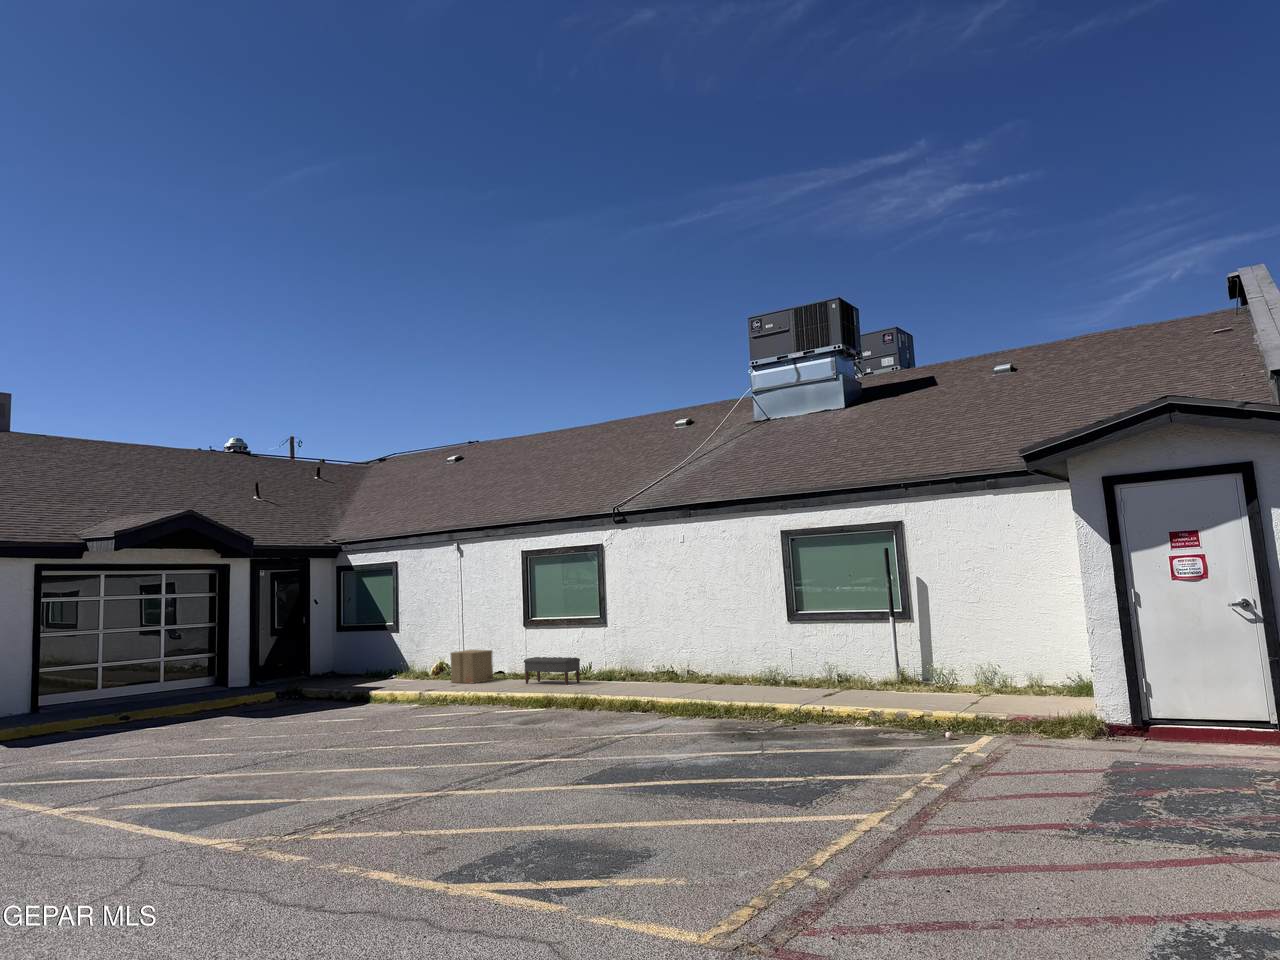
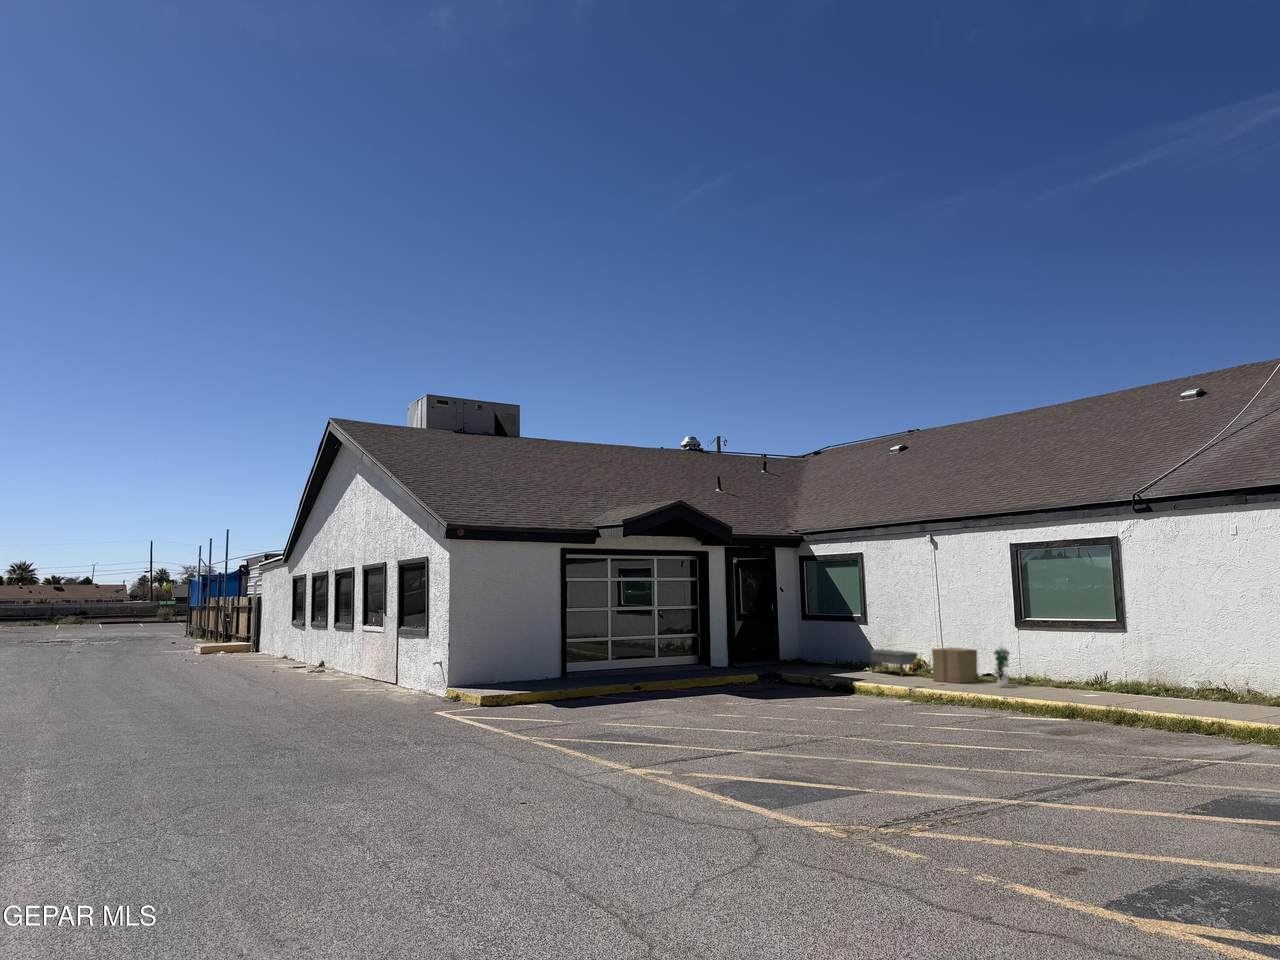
potted plant: none [499,645,519,684] -> present [993,648,1010,687]
bench: present [524,657,580,685] -> present [870,649,917,676]

